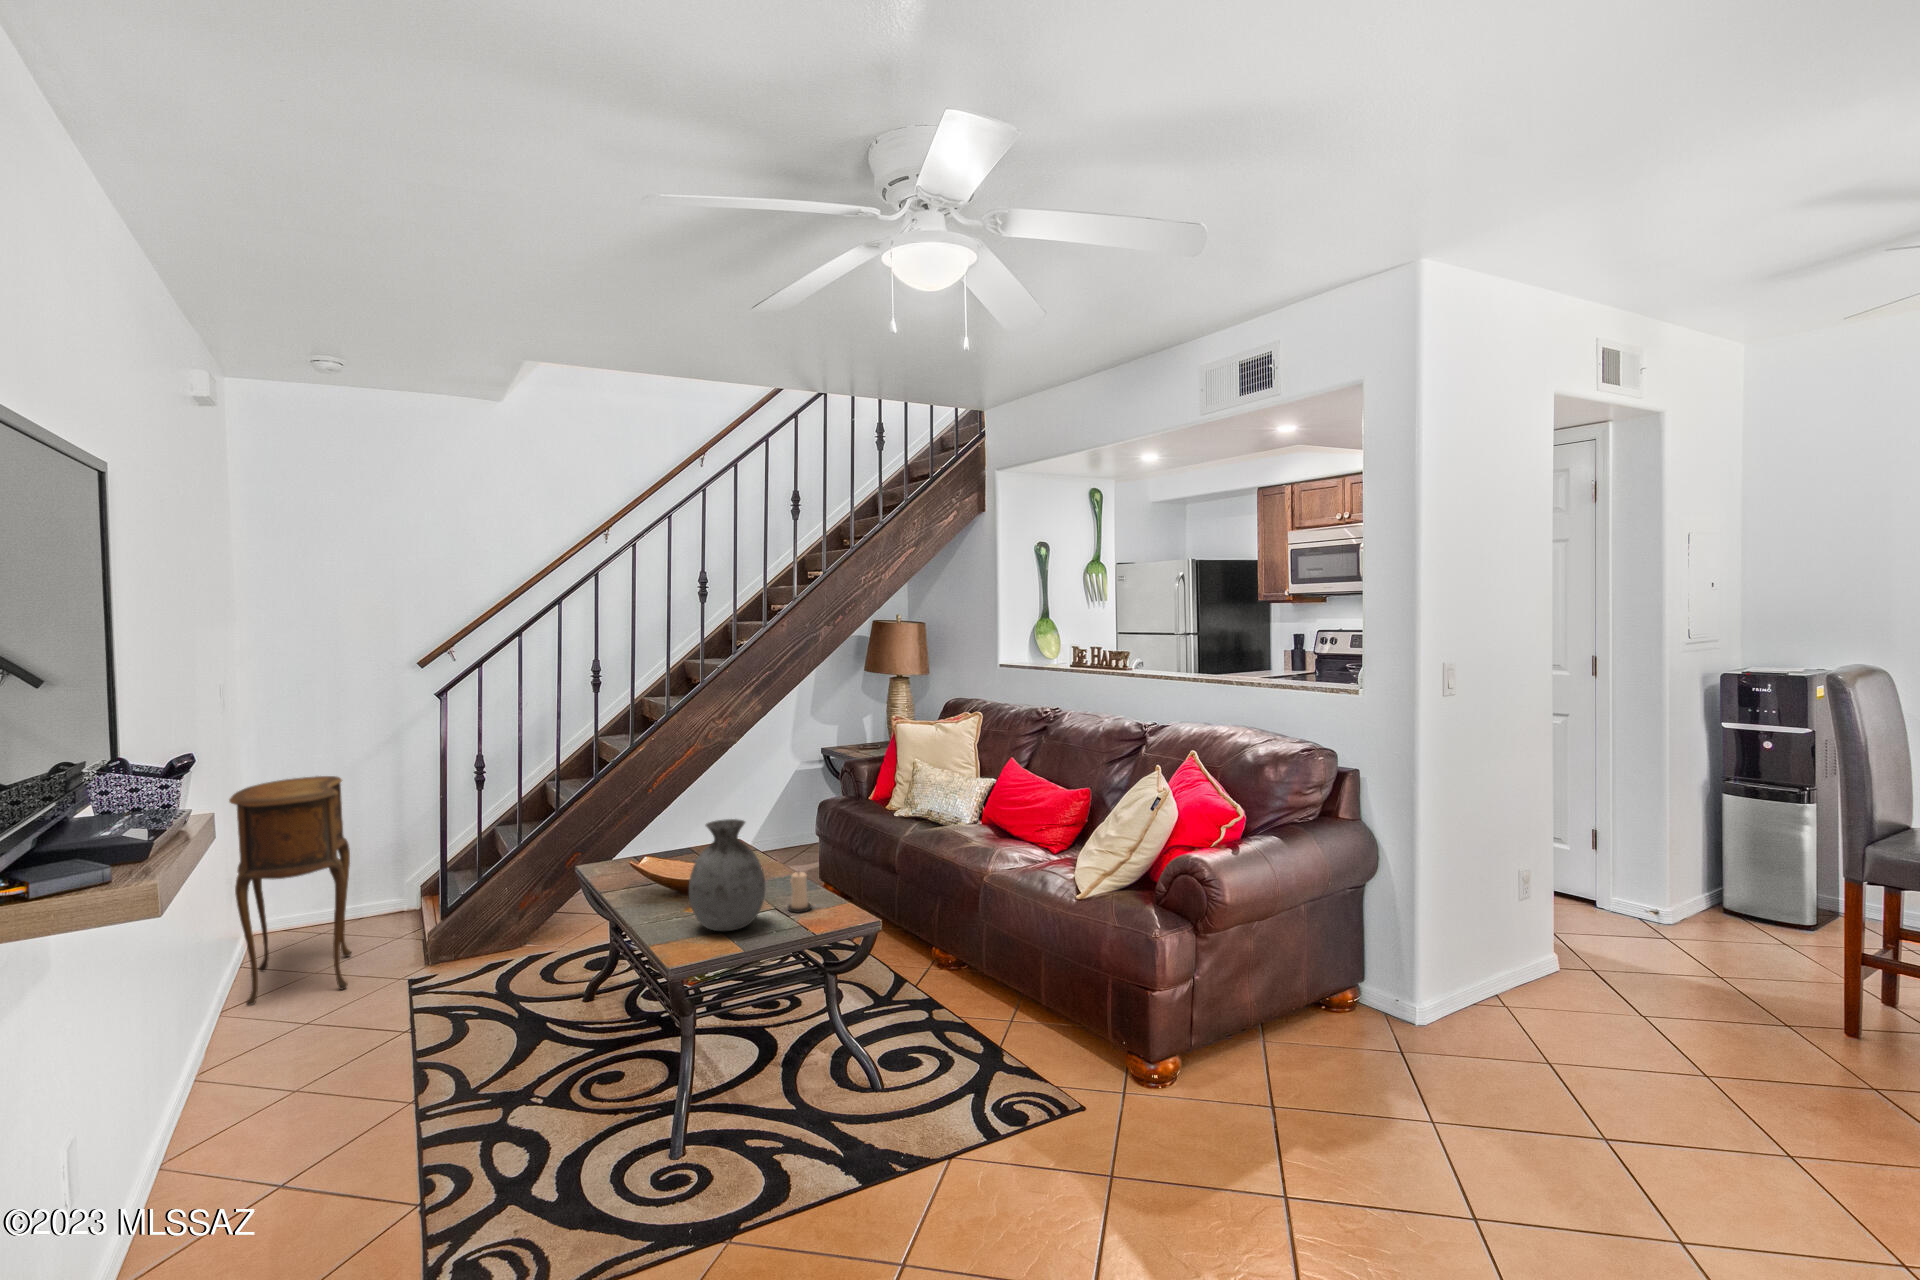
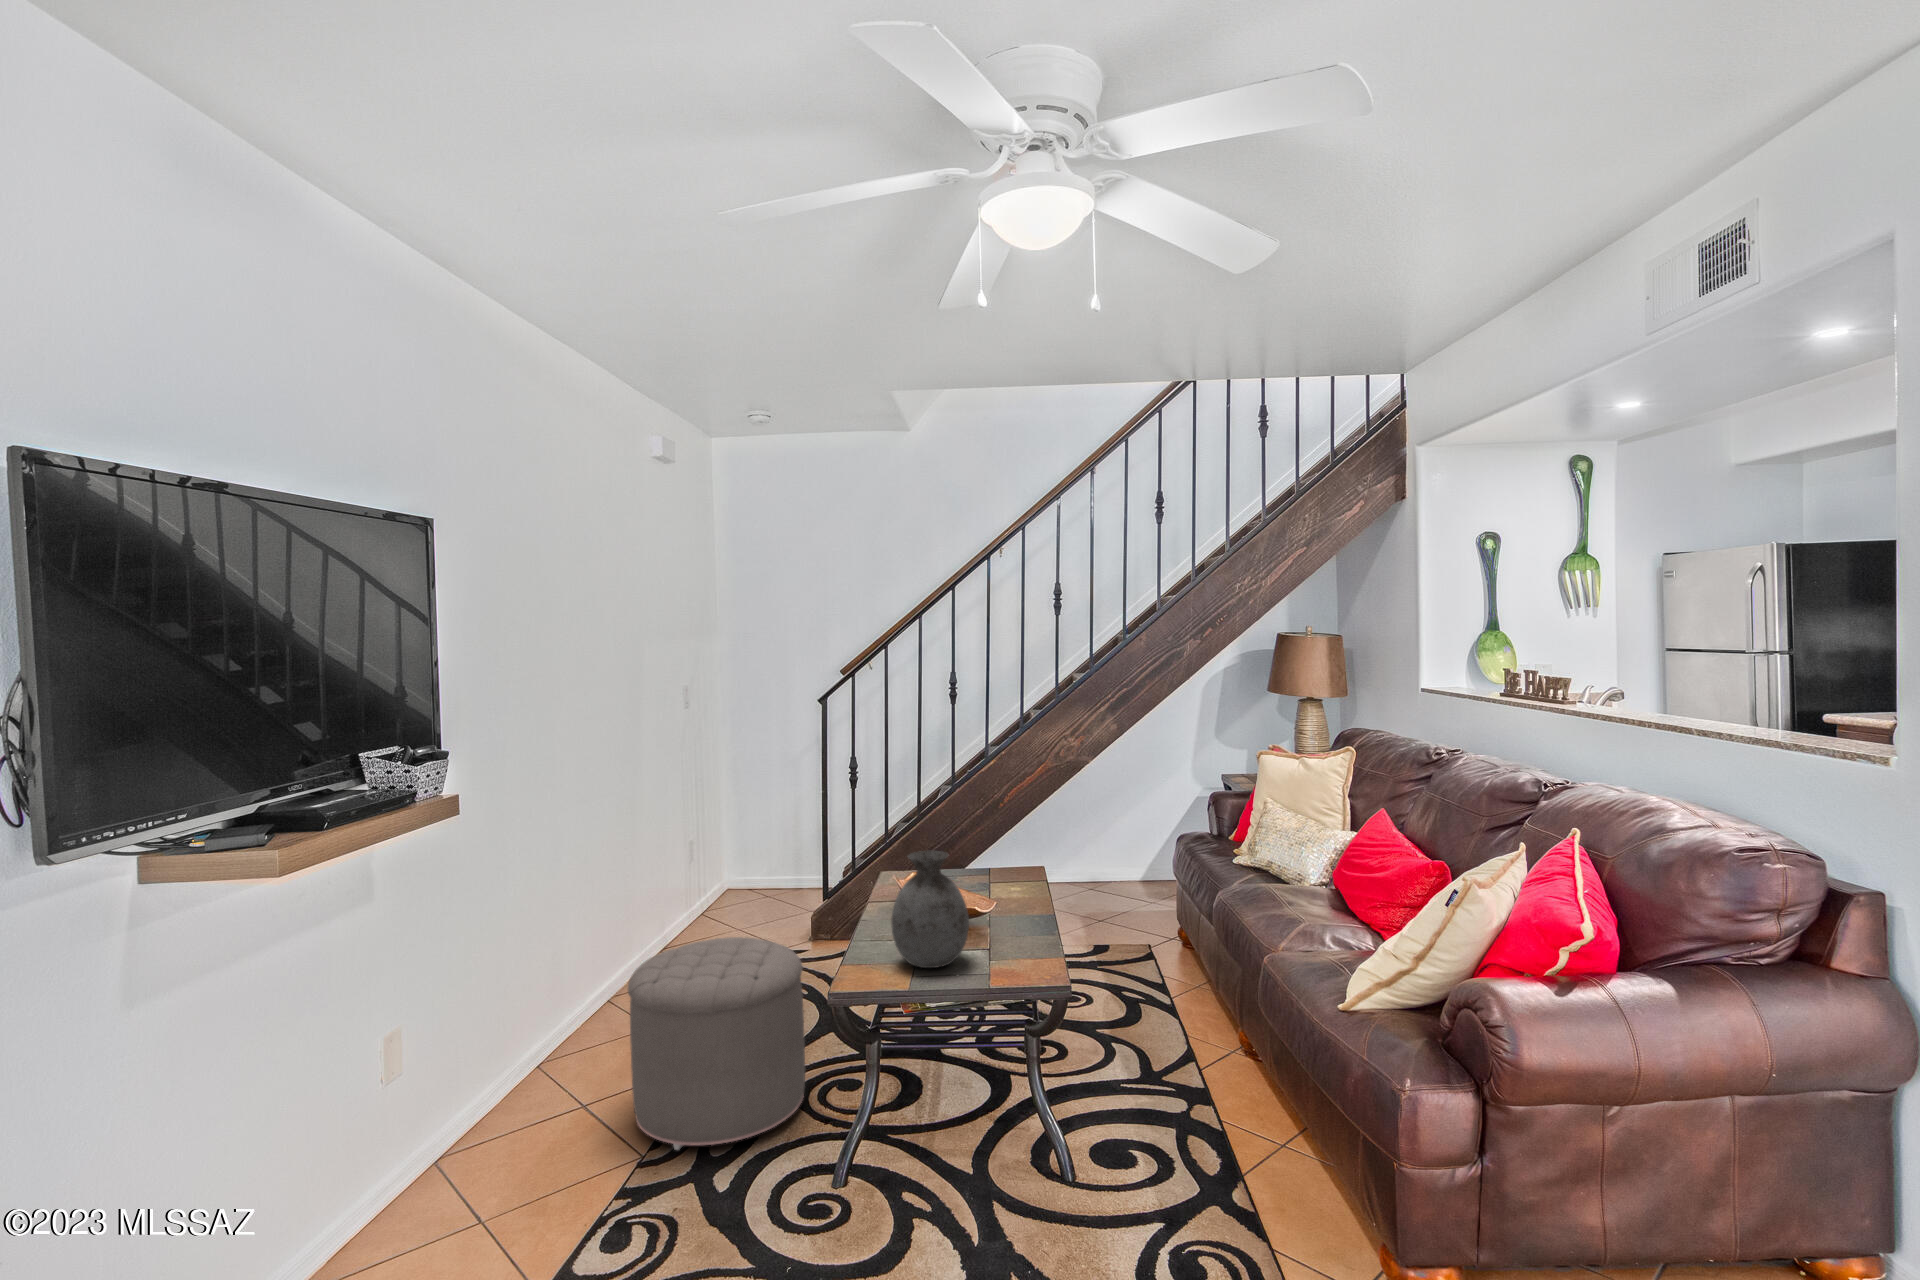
side table: present [229,776,351,1005] -> none [661,768,759,952]
candle: present [788,872,812,913] -> none [1004,915,1029,962]
ottoman: none [365,943,579,1183] -> present [628,937,805,1150]

